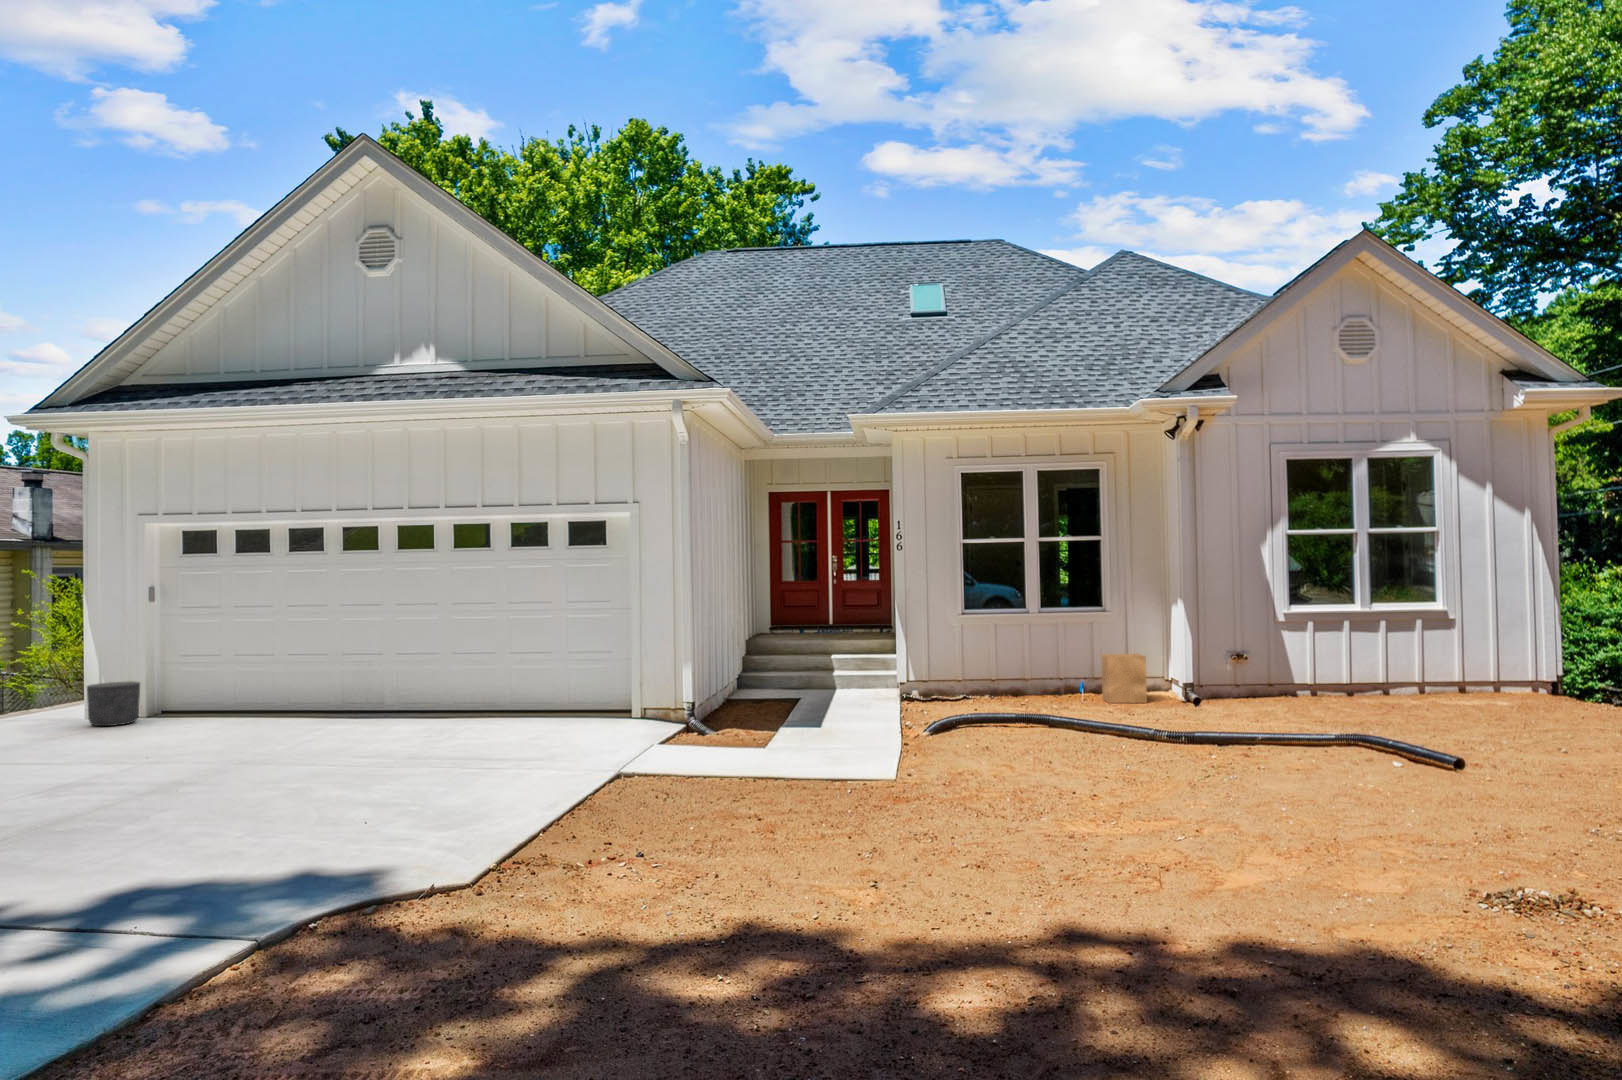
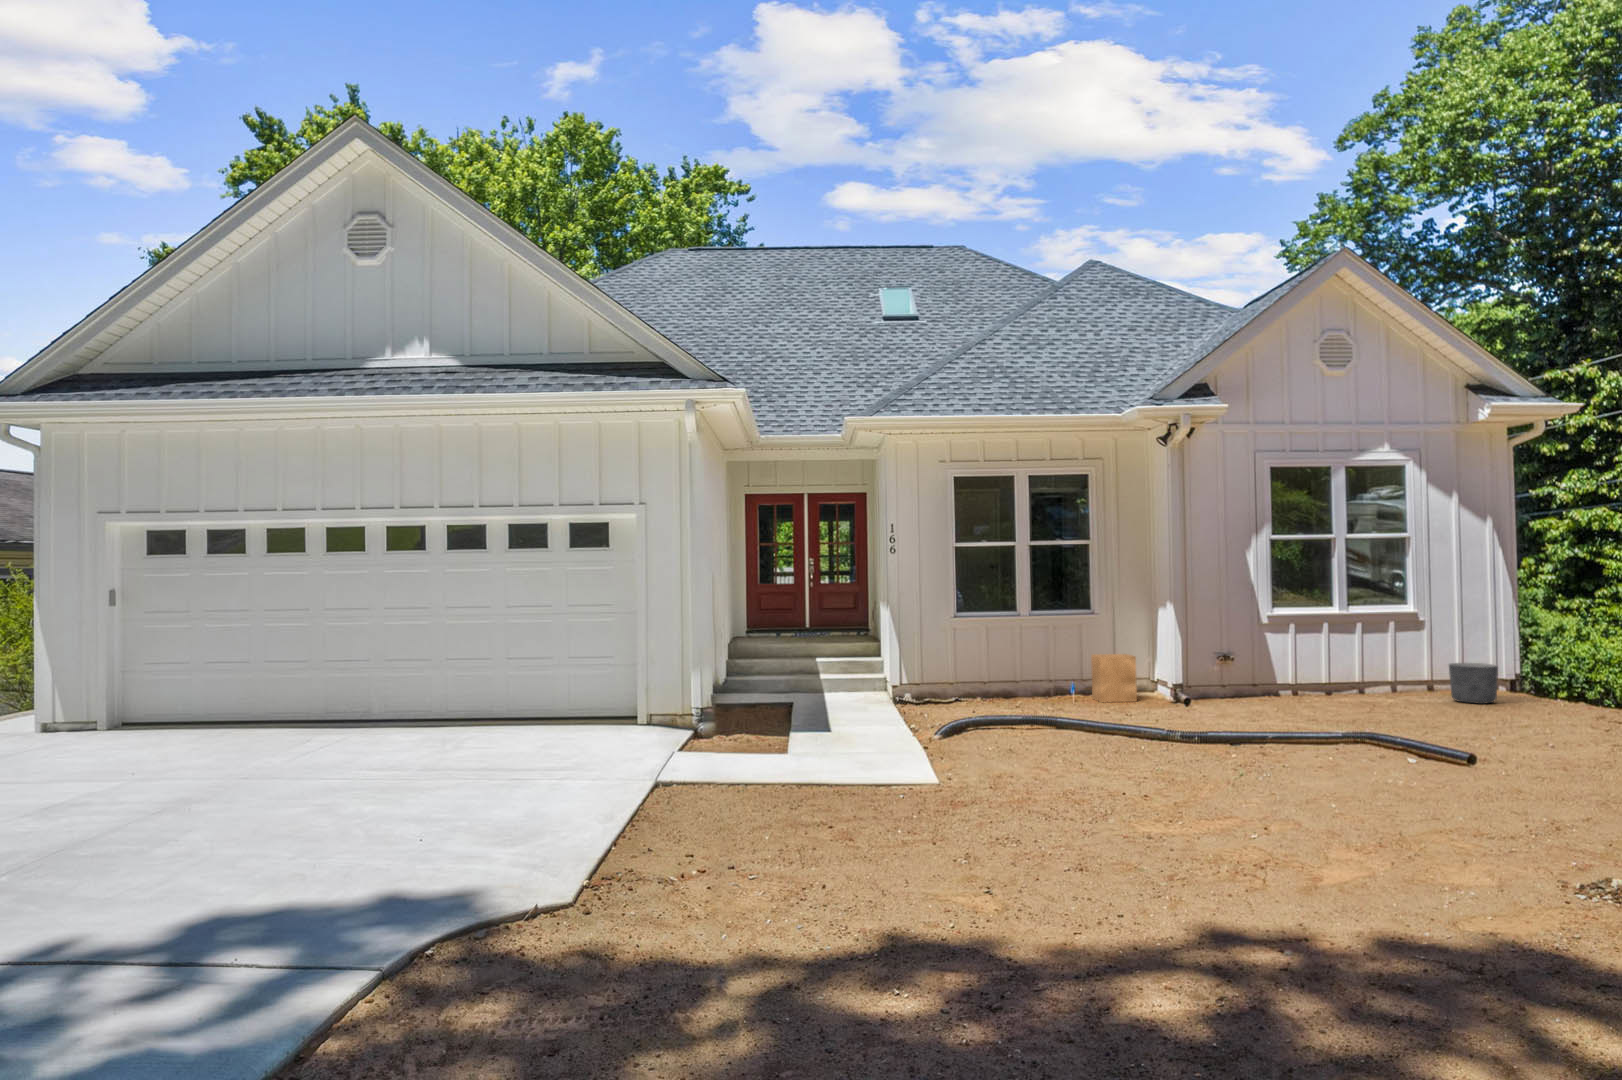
planter: present [87,681,140,726] -> present [1449,663,1498,704]

